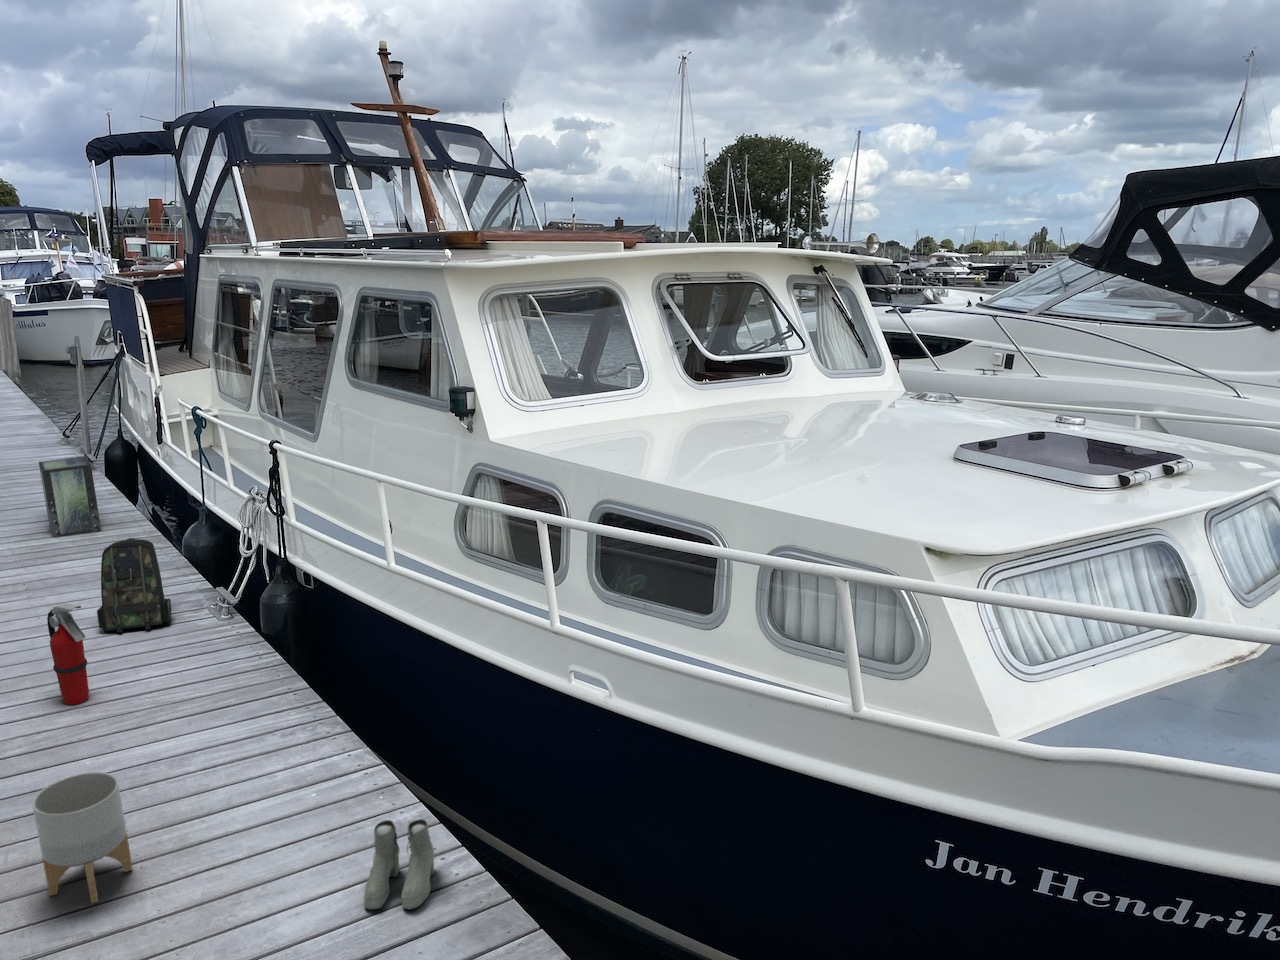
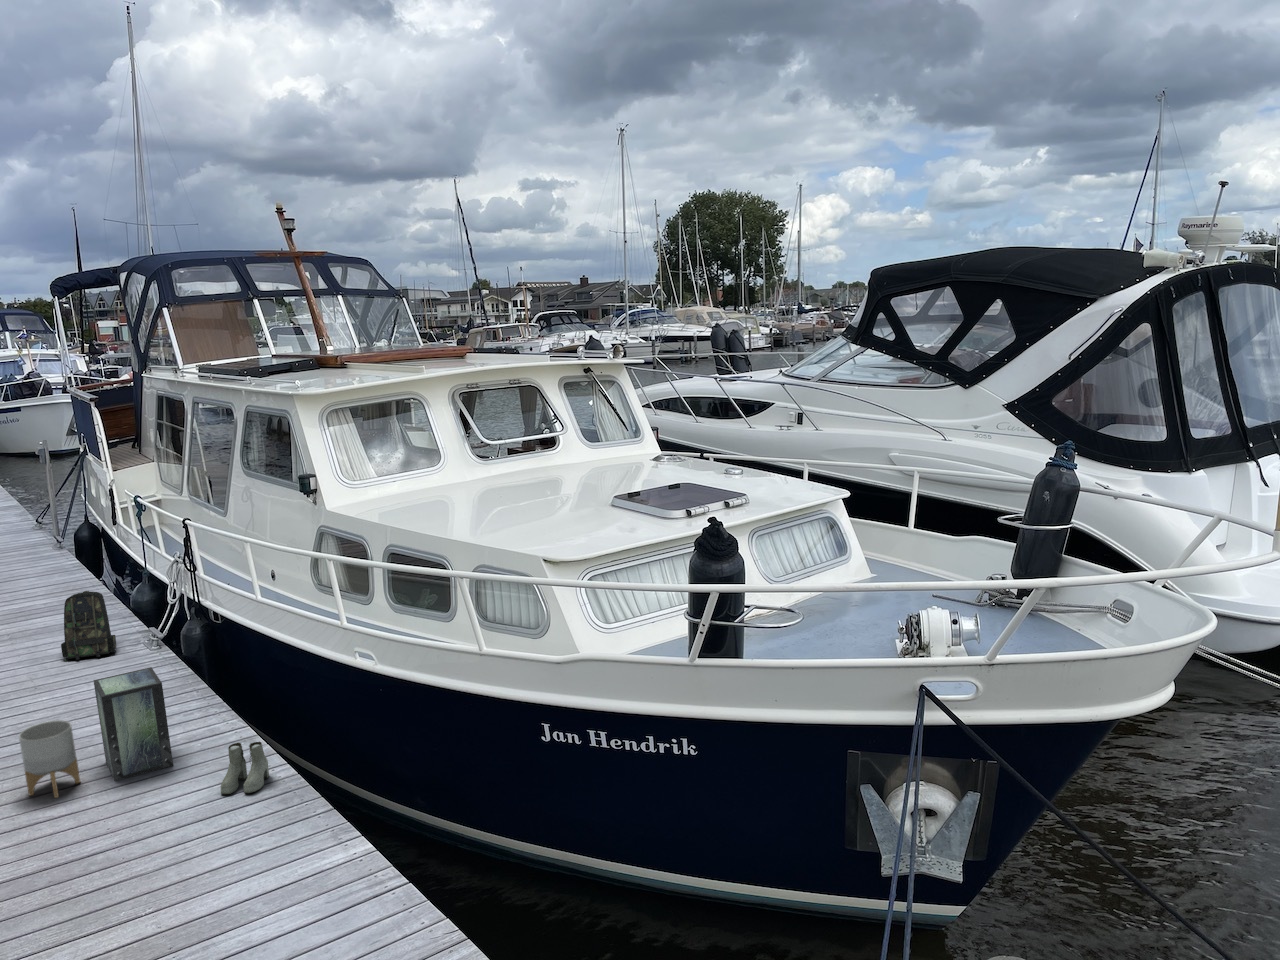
storage box: present [39,456,101,538] -> present [94,667,173,781]
fire extinguisher: present [47,603,89,705] -> none [26,632,54,703]

